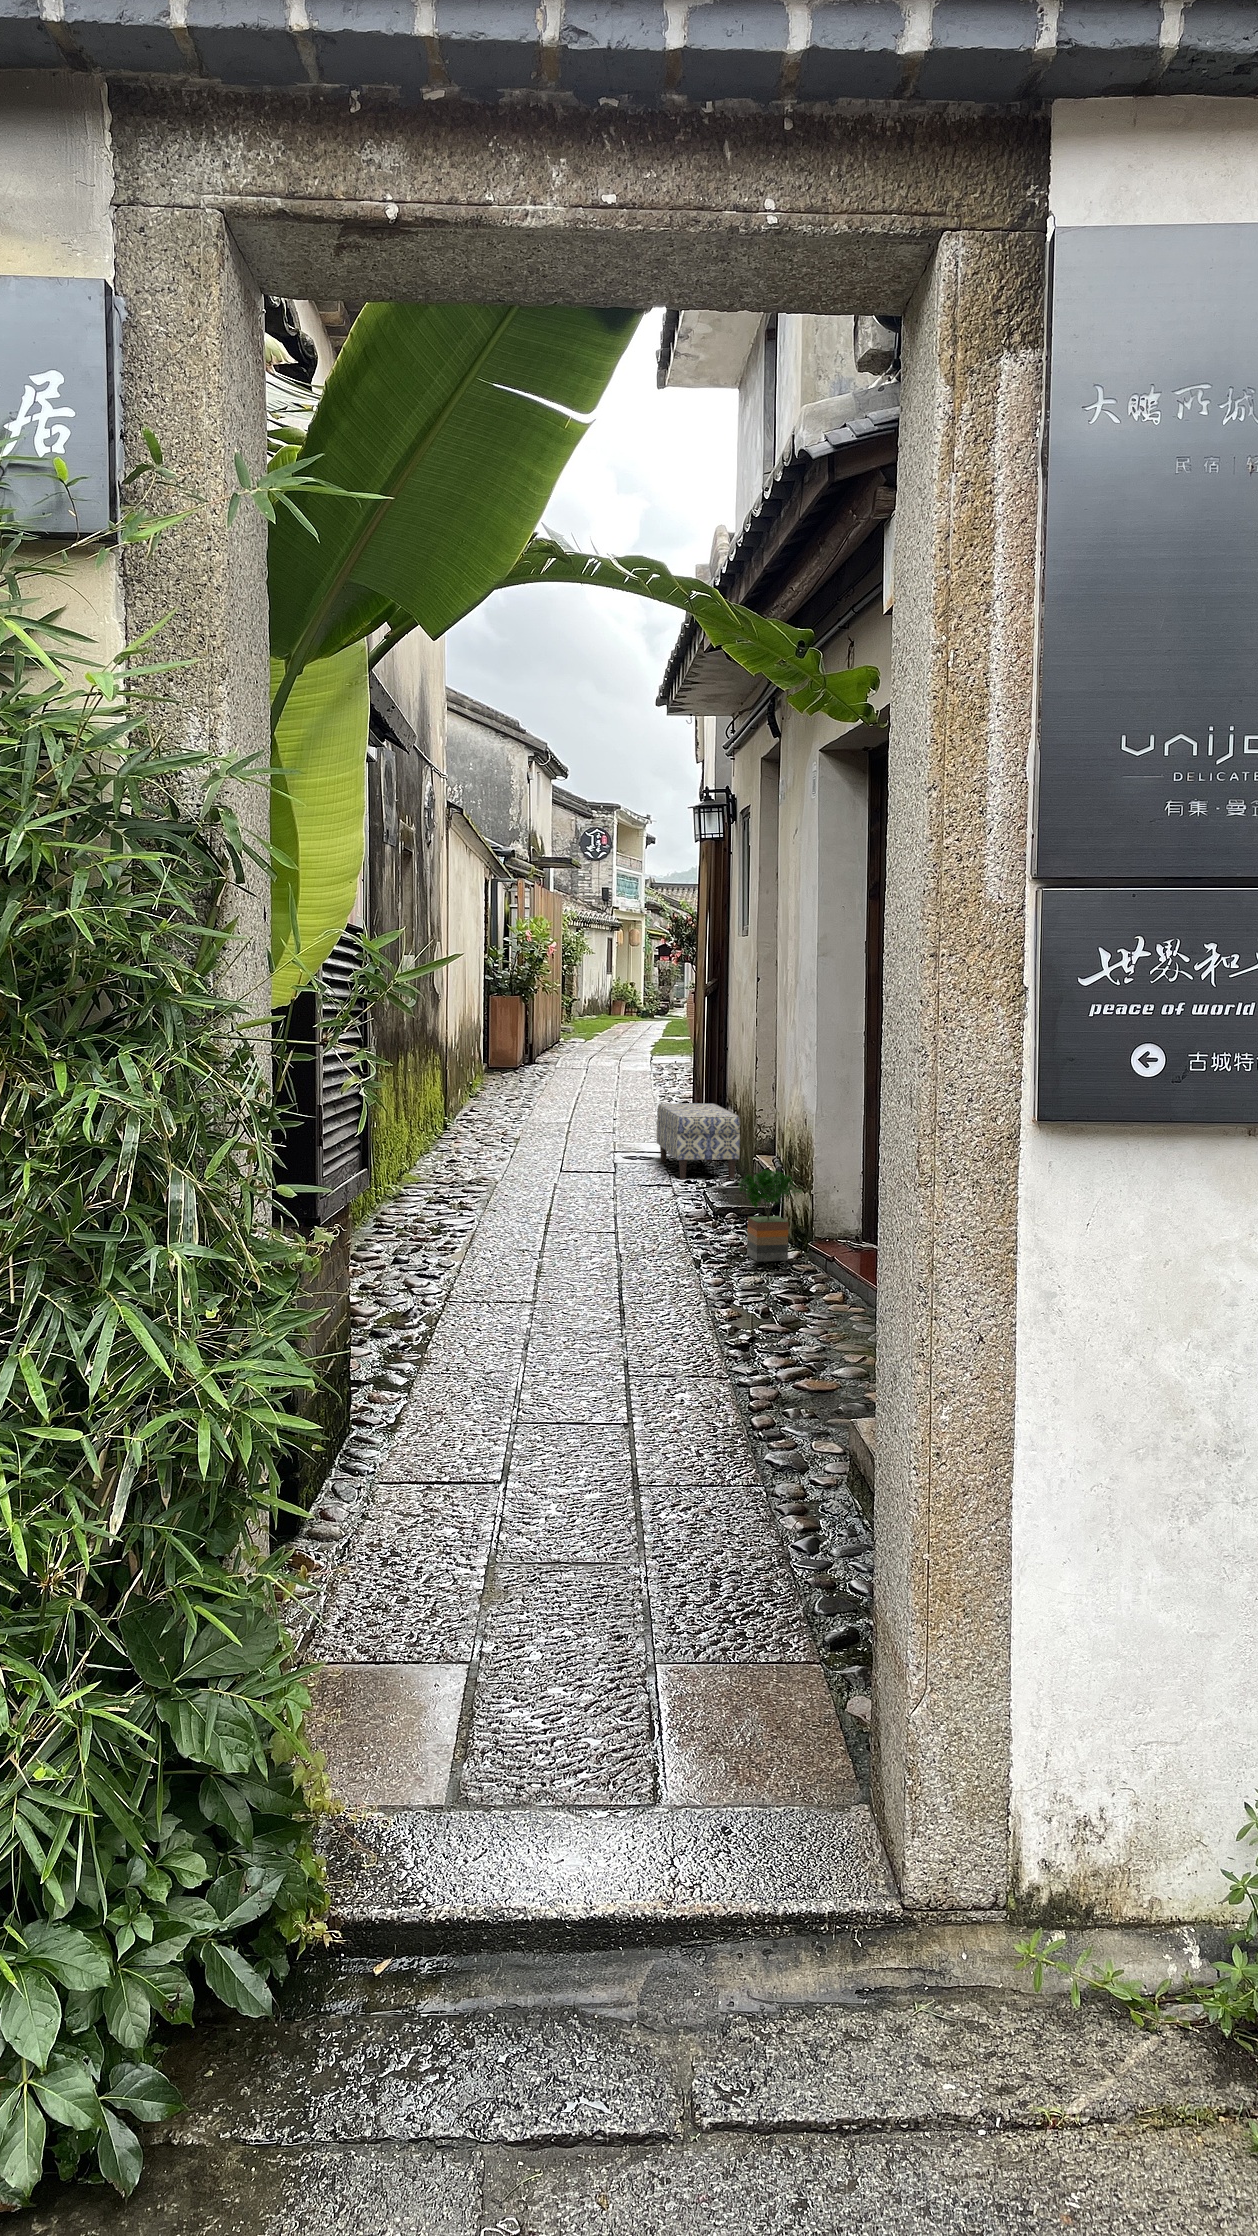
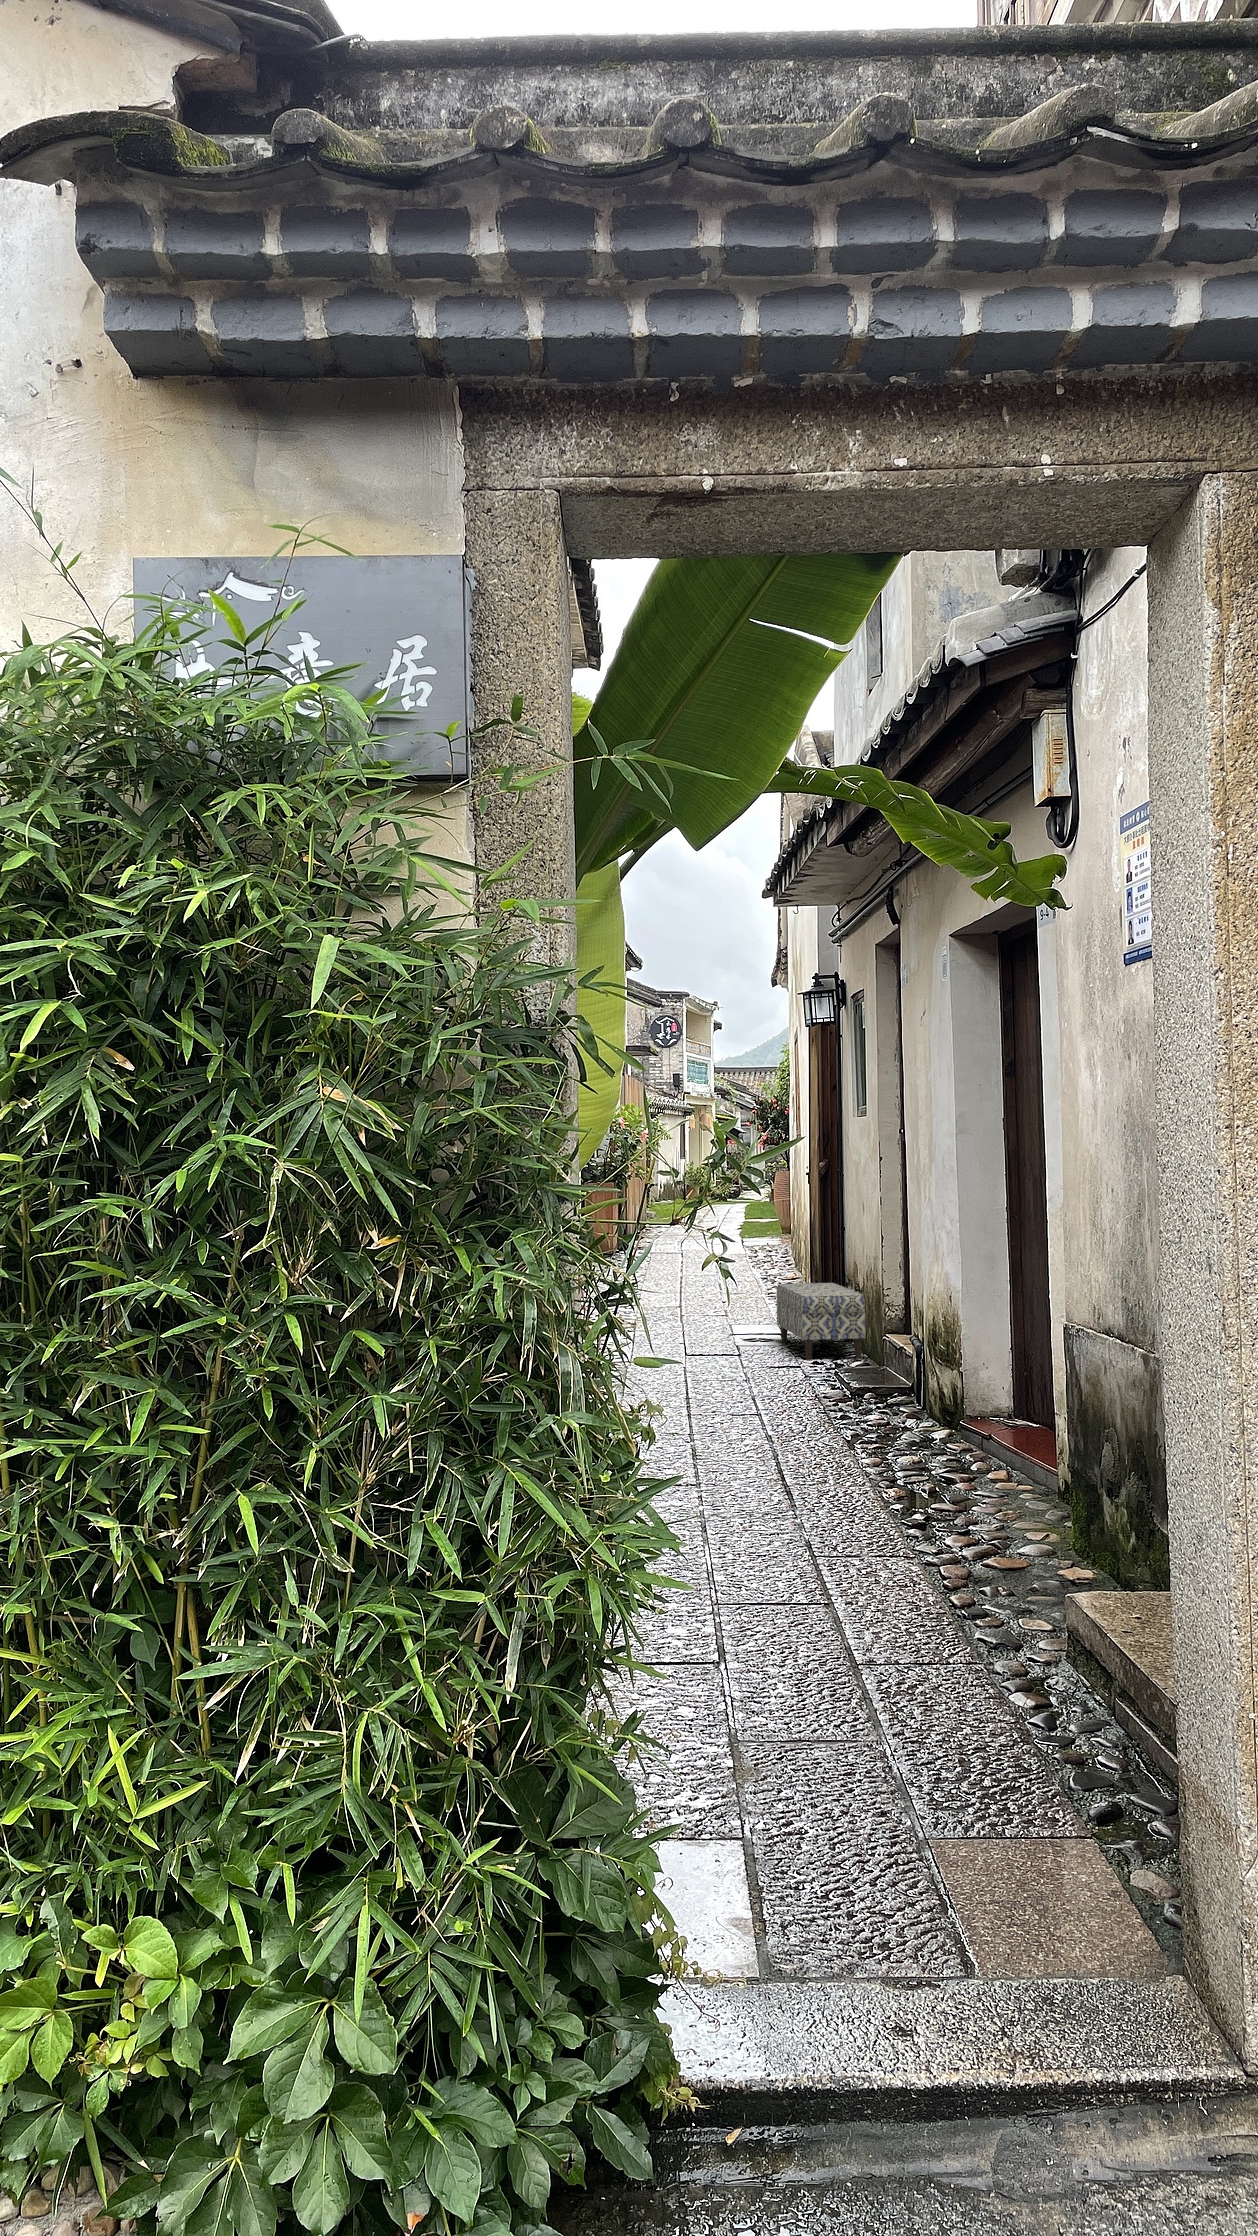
potted tree: present [739,1169,801,1262] -> none [885,1345,953,1440]

